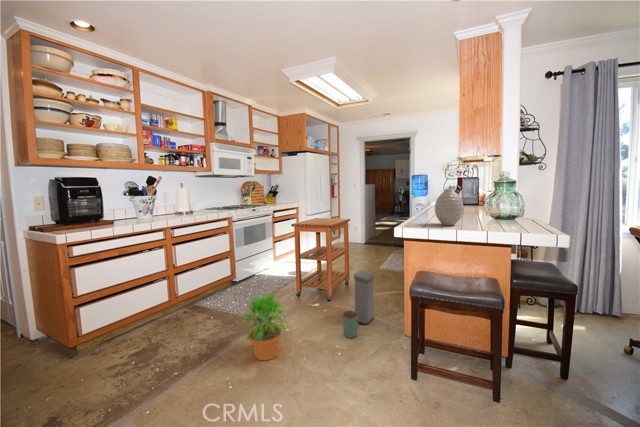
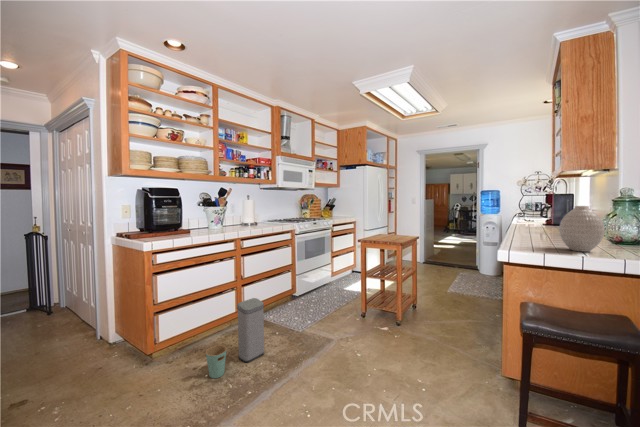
trash can: present [342,270,374,338] -> present [206,298,264,378]
potted plant: present [242,293,286,361] -> none [311,316,371,393]

